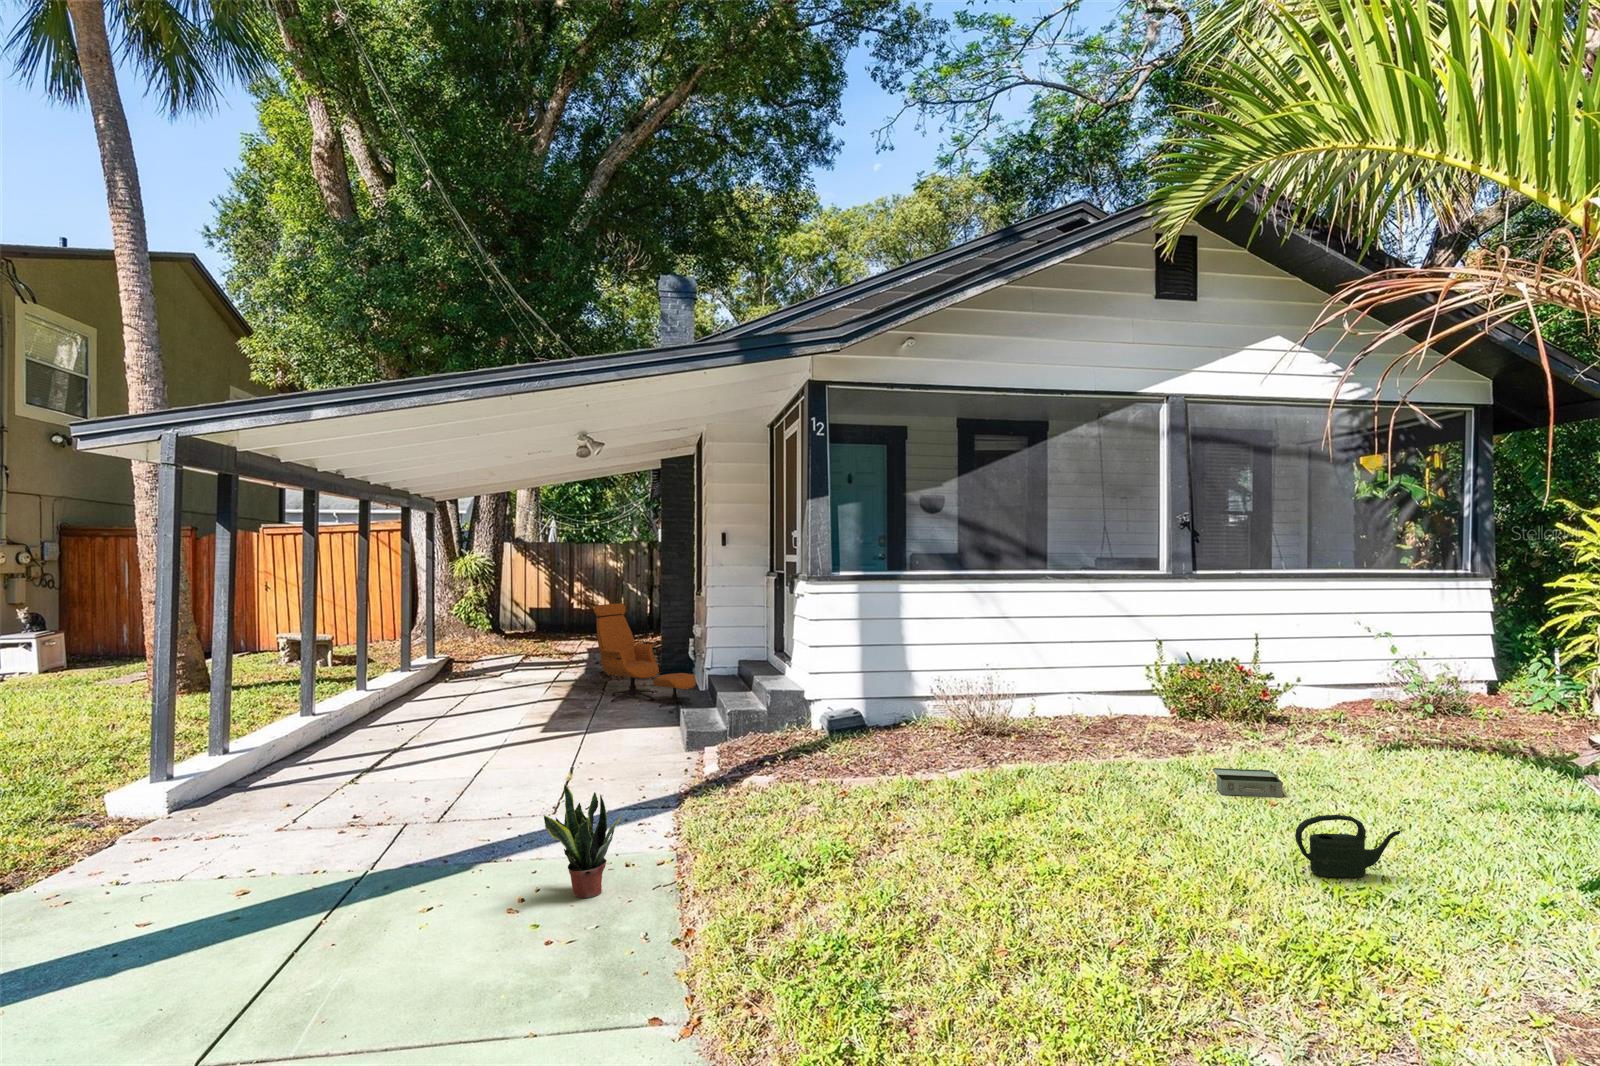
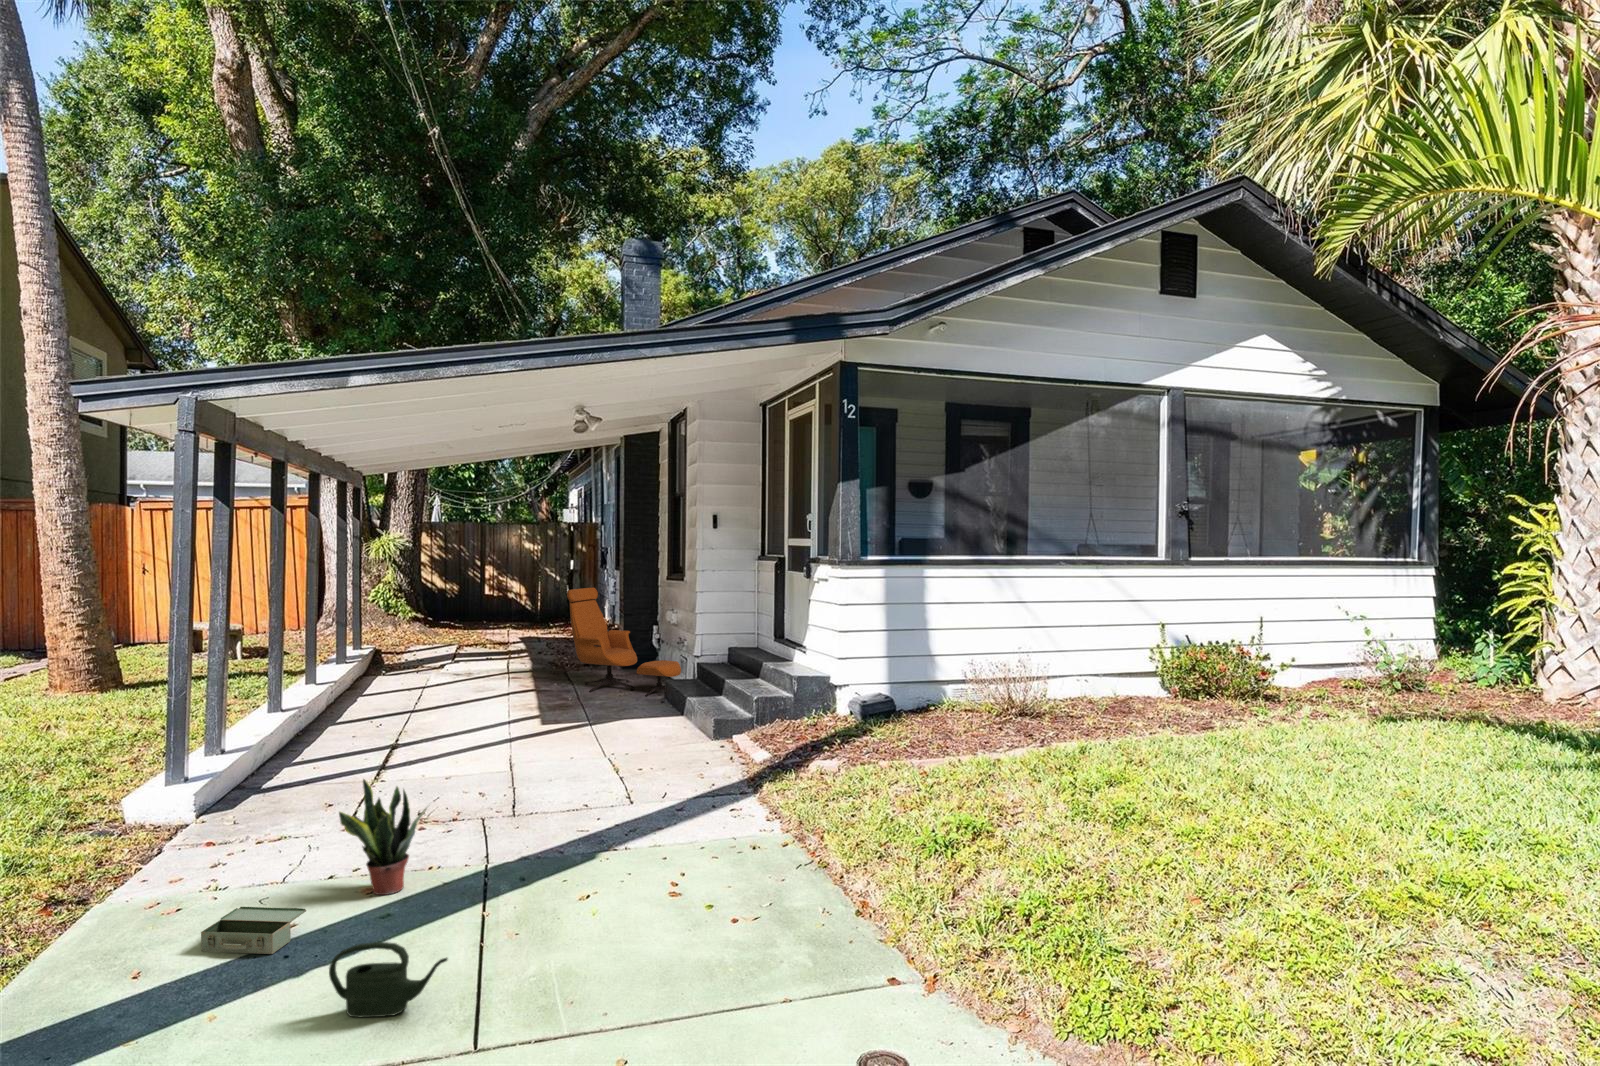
toolbox: present [1212,768,1283,797] -> present [201,907,306,954]
potted plant: present [544,784,625,898] -> present [339,779,427,895]
watering can: present [1295,815,1400,878] -> present [329,942,447,1018]

